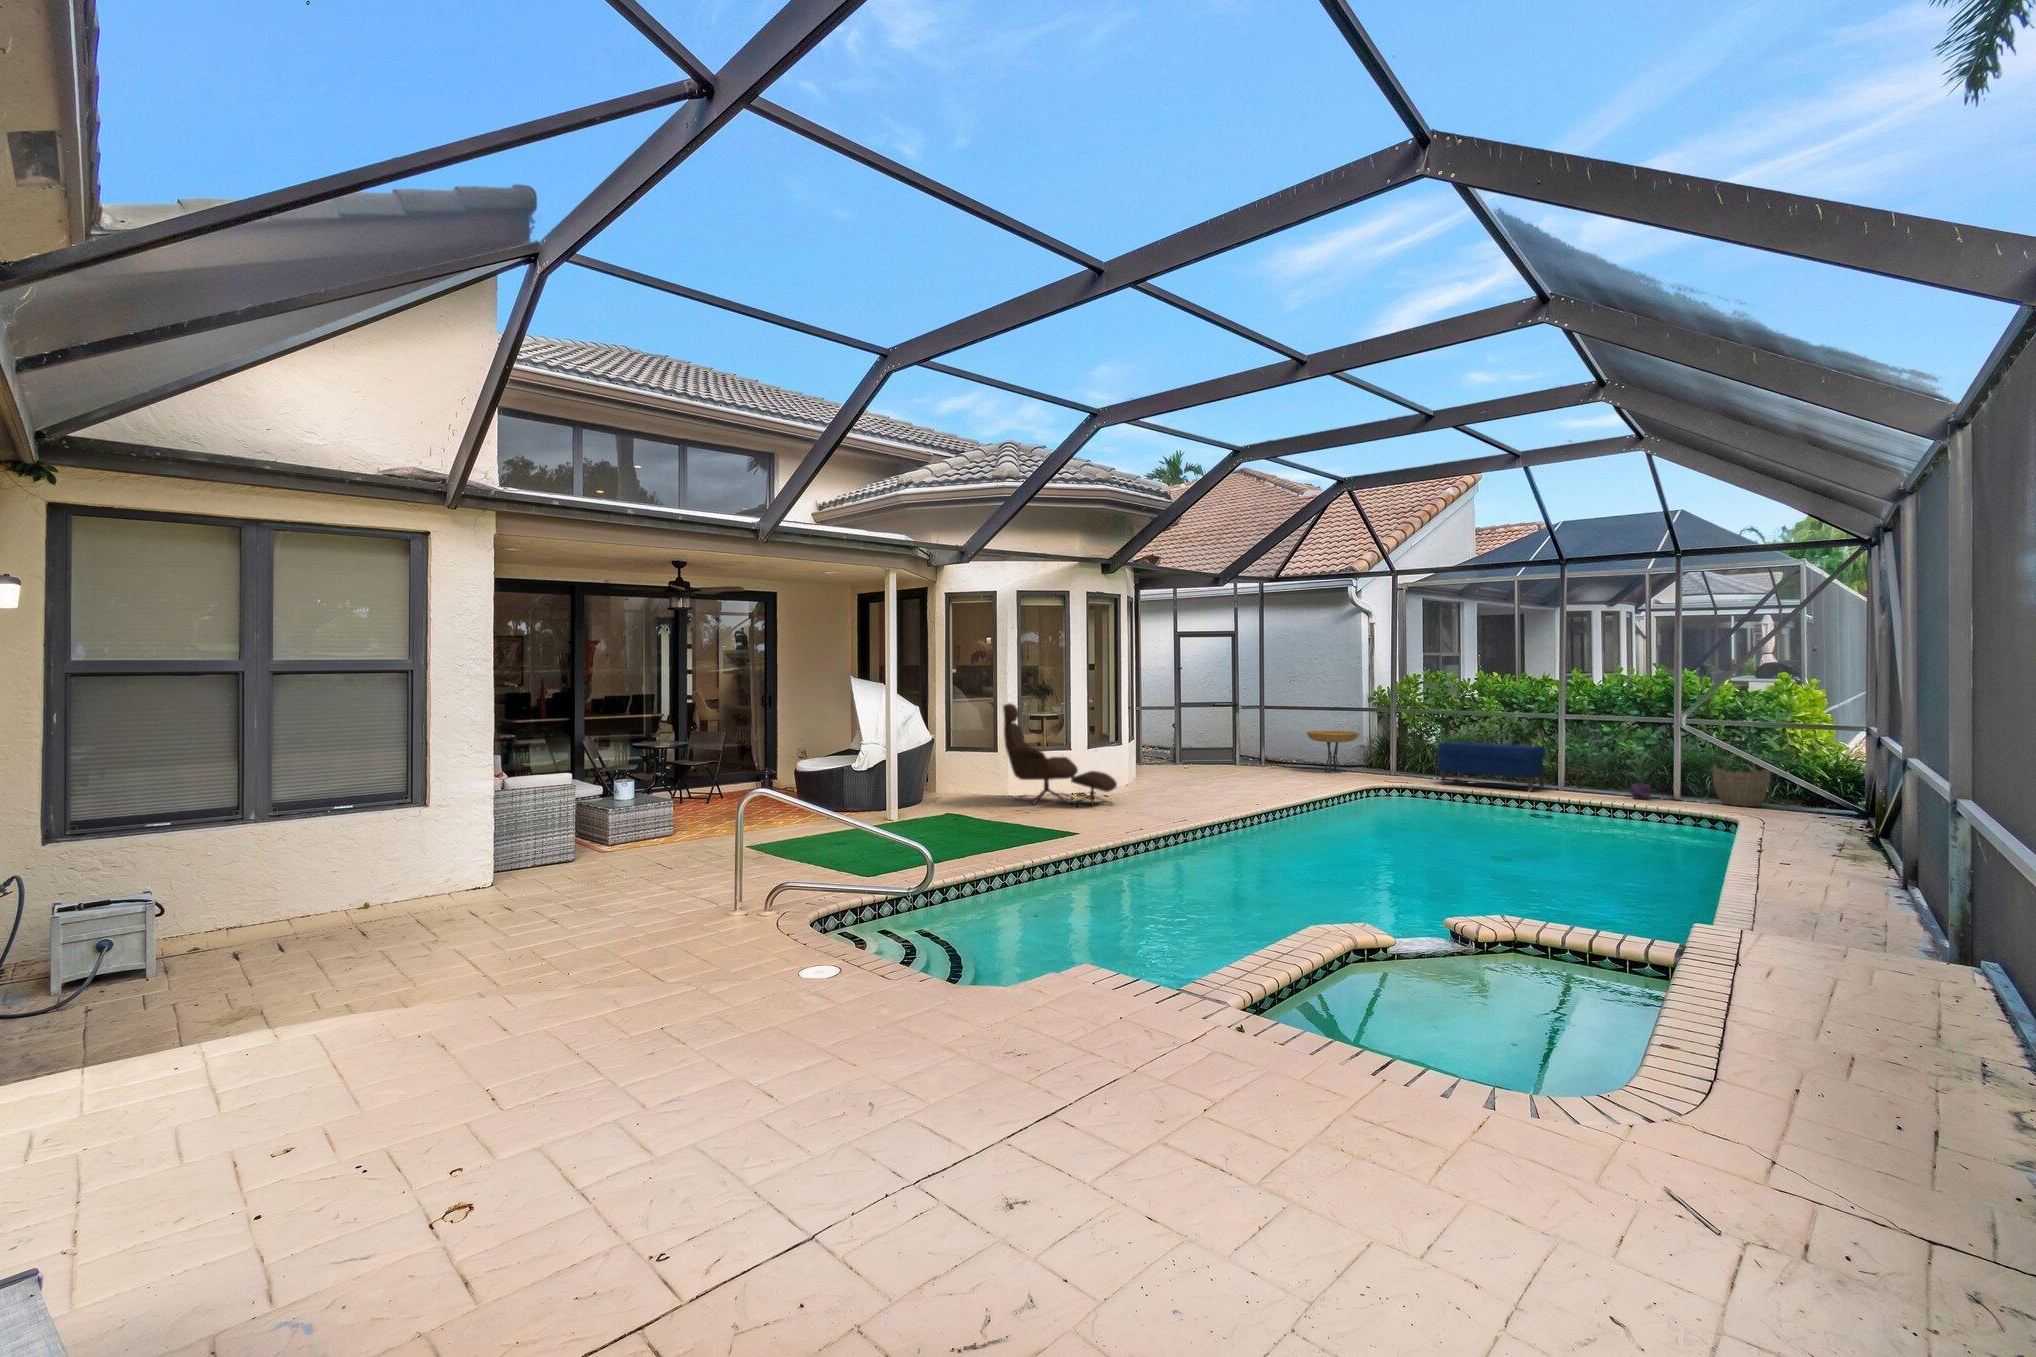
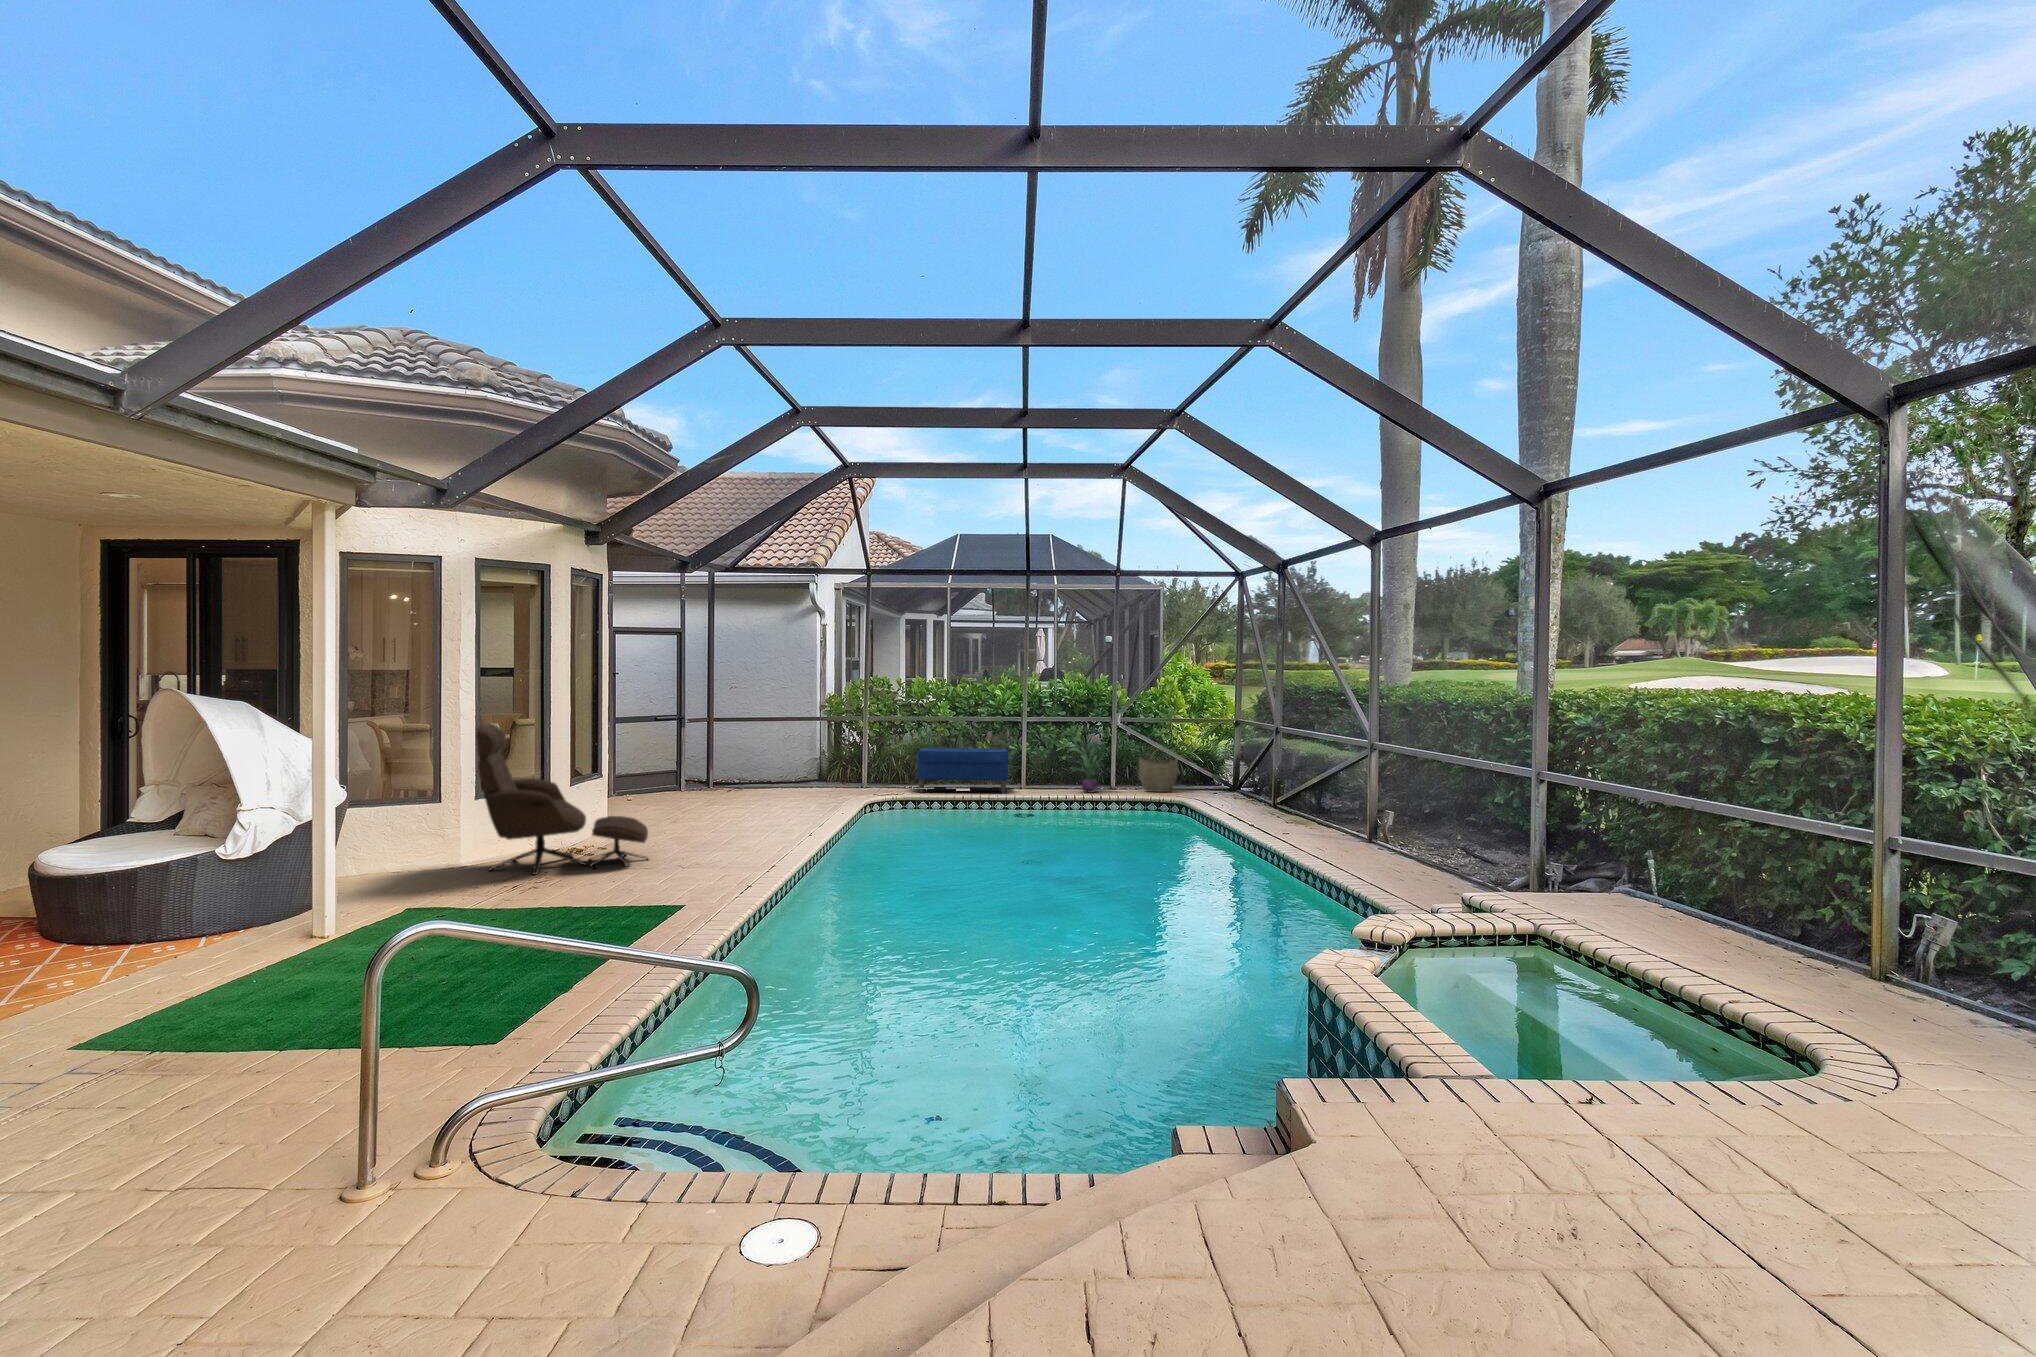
side table: present [1306,731,1359,773] -> none [764,742,822,789]

